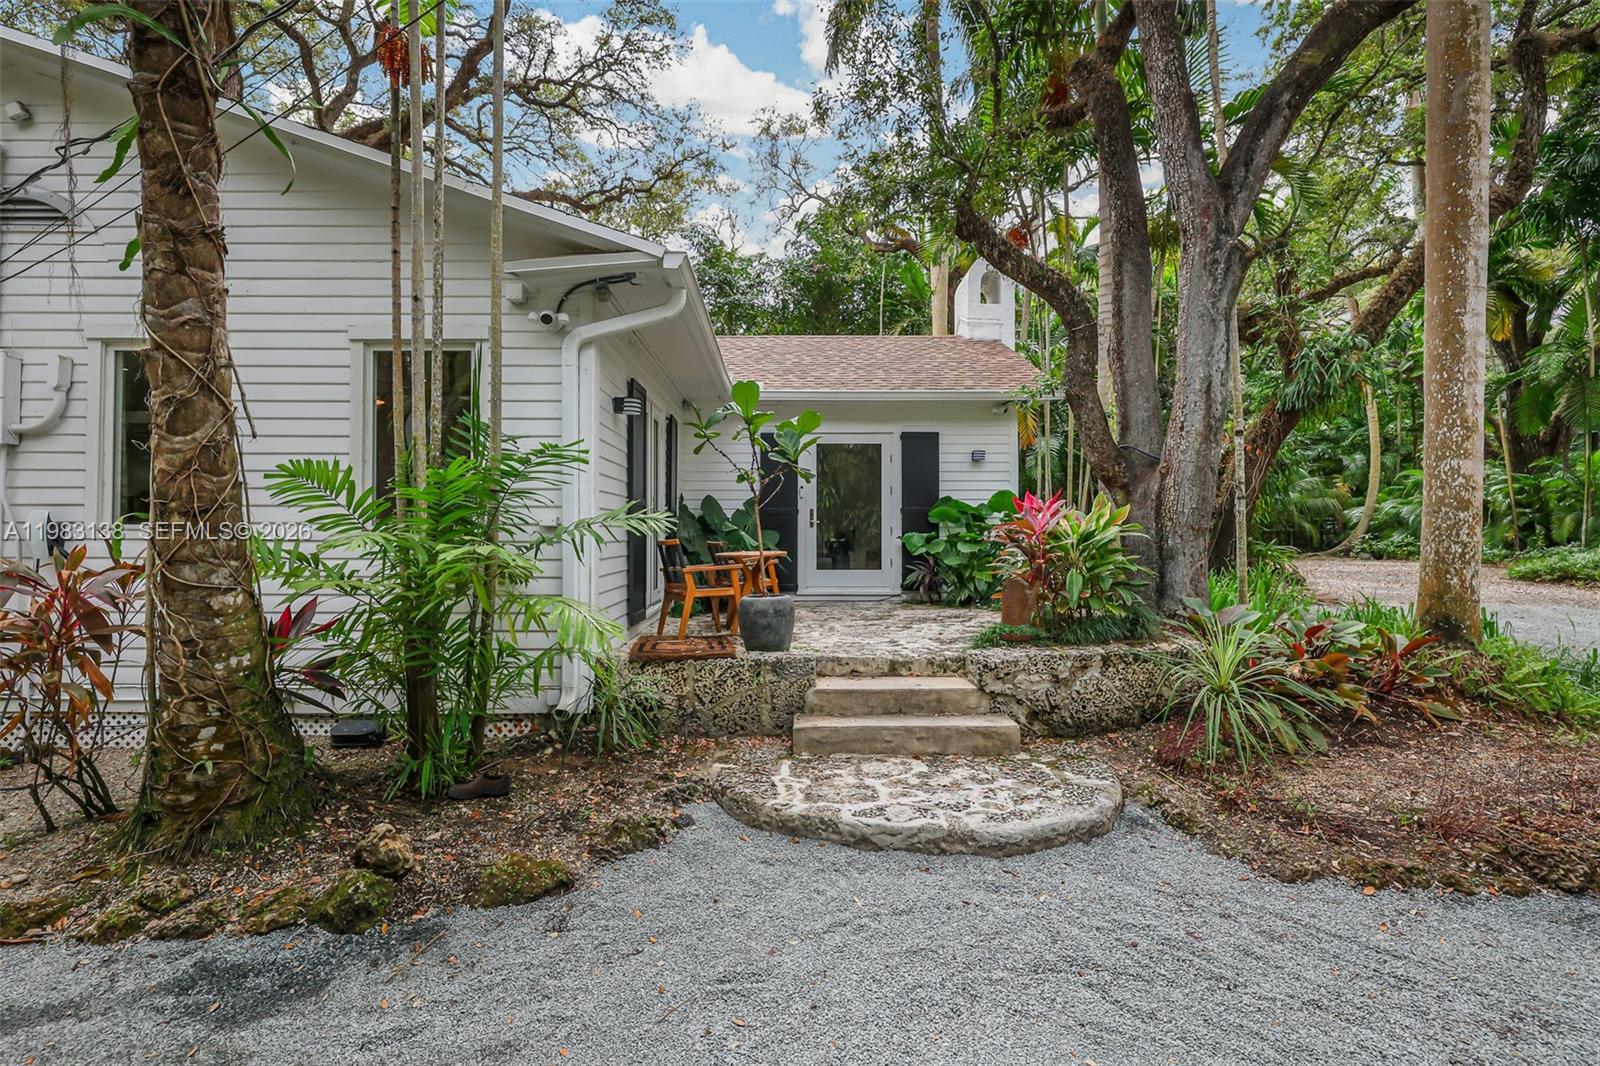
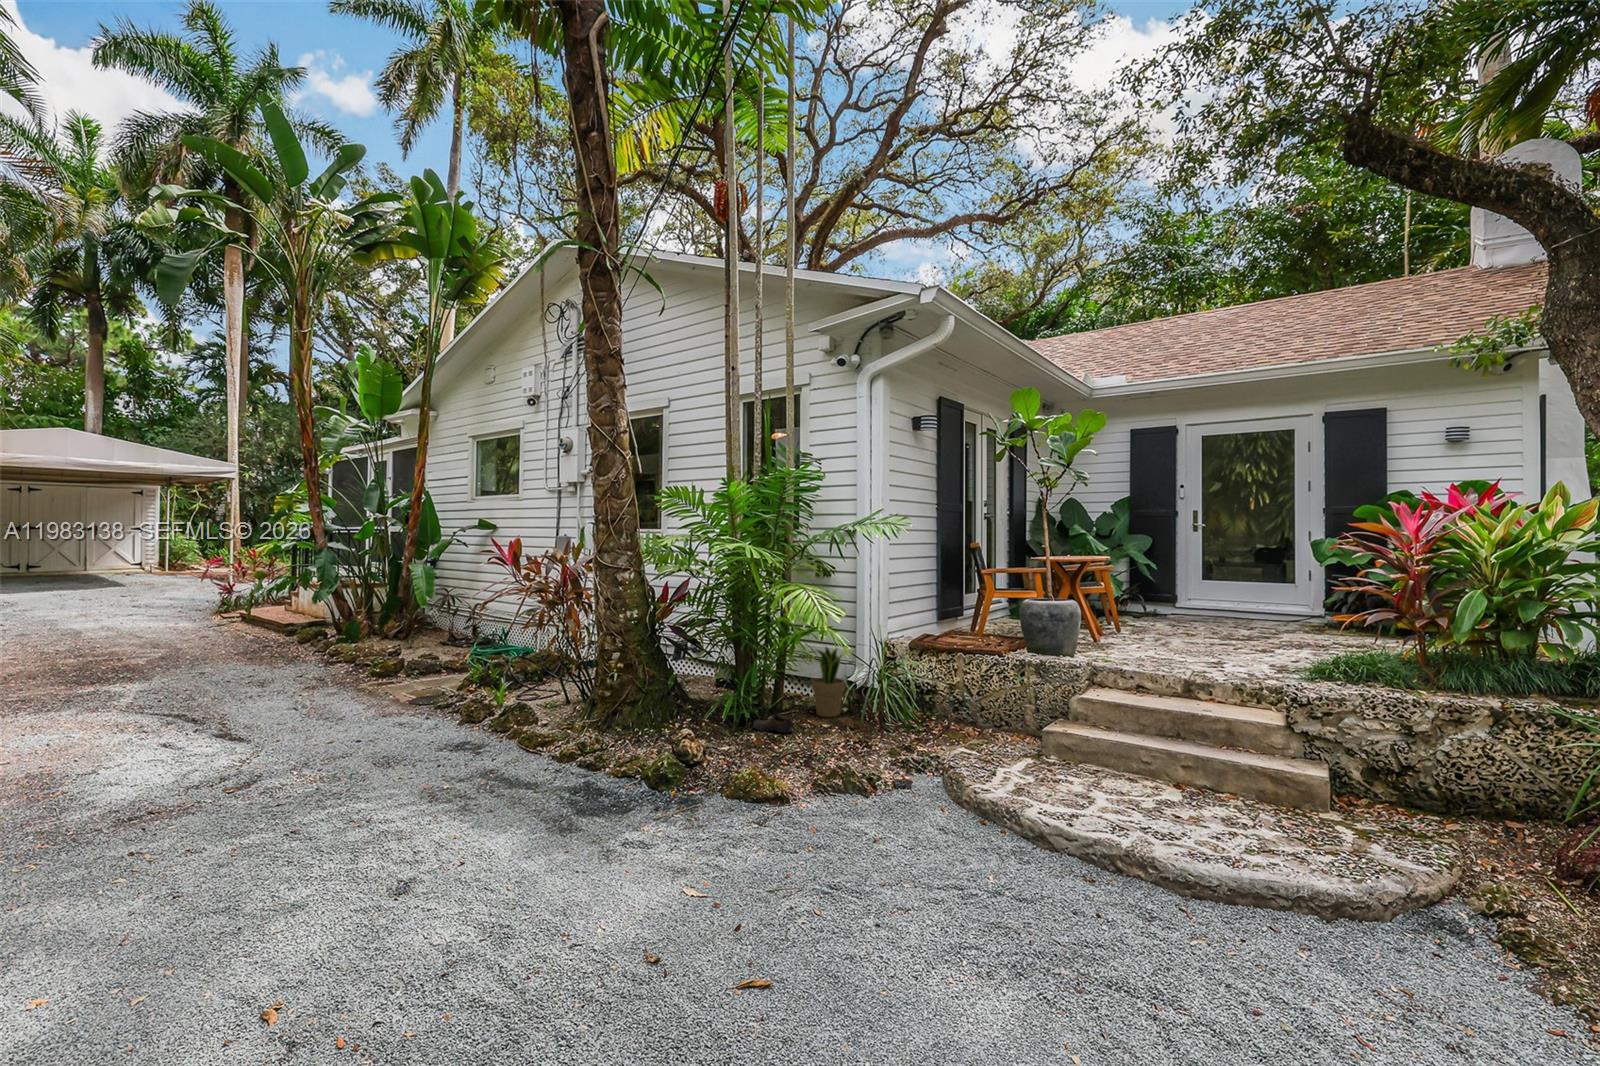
watering can: present [1001,578,1042,641] -> none [1361,599,1414,681]
potted plant: none [500,672,554,763] -> present [809,647,845,717]

